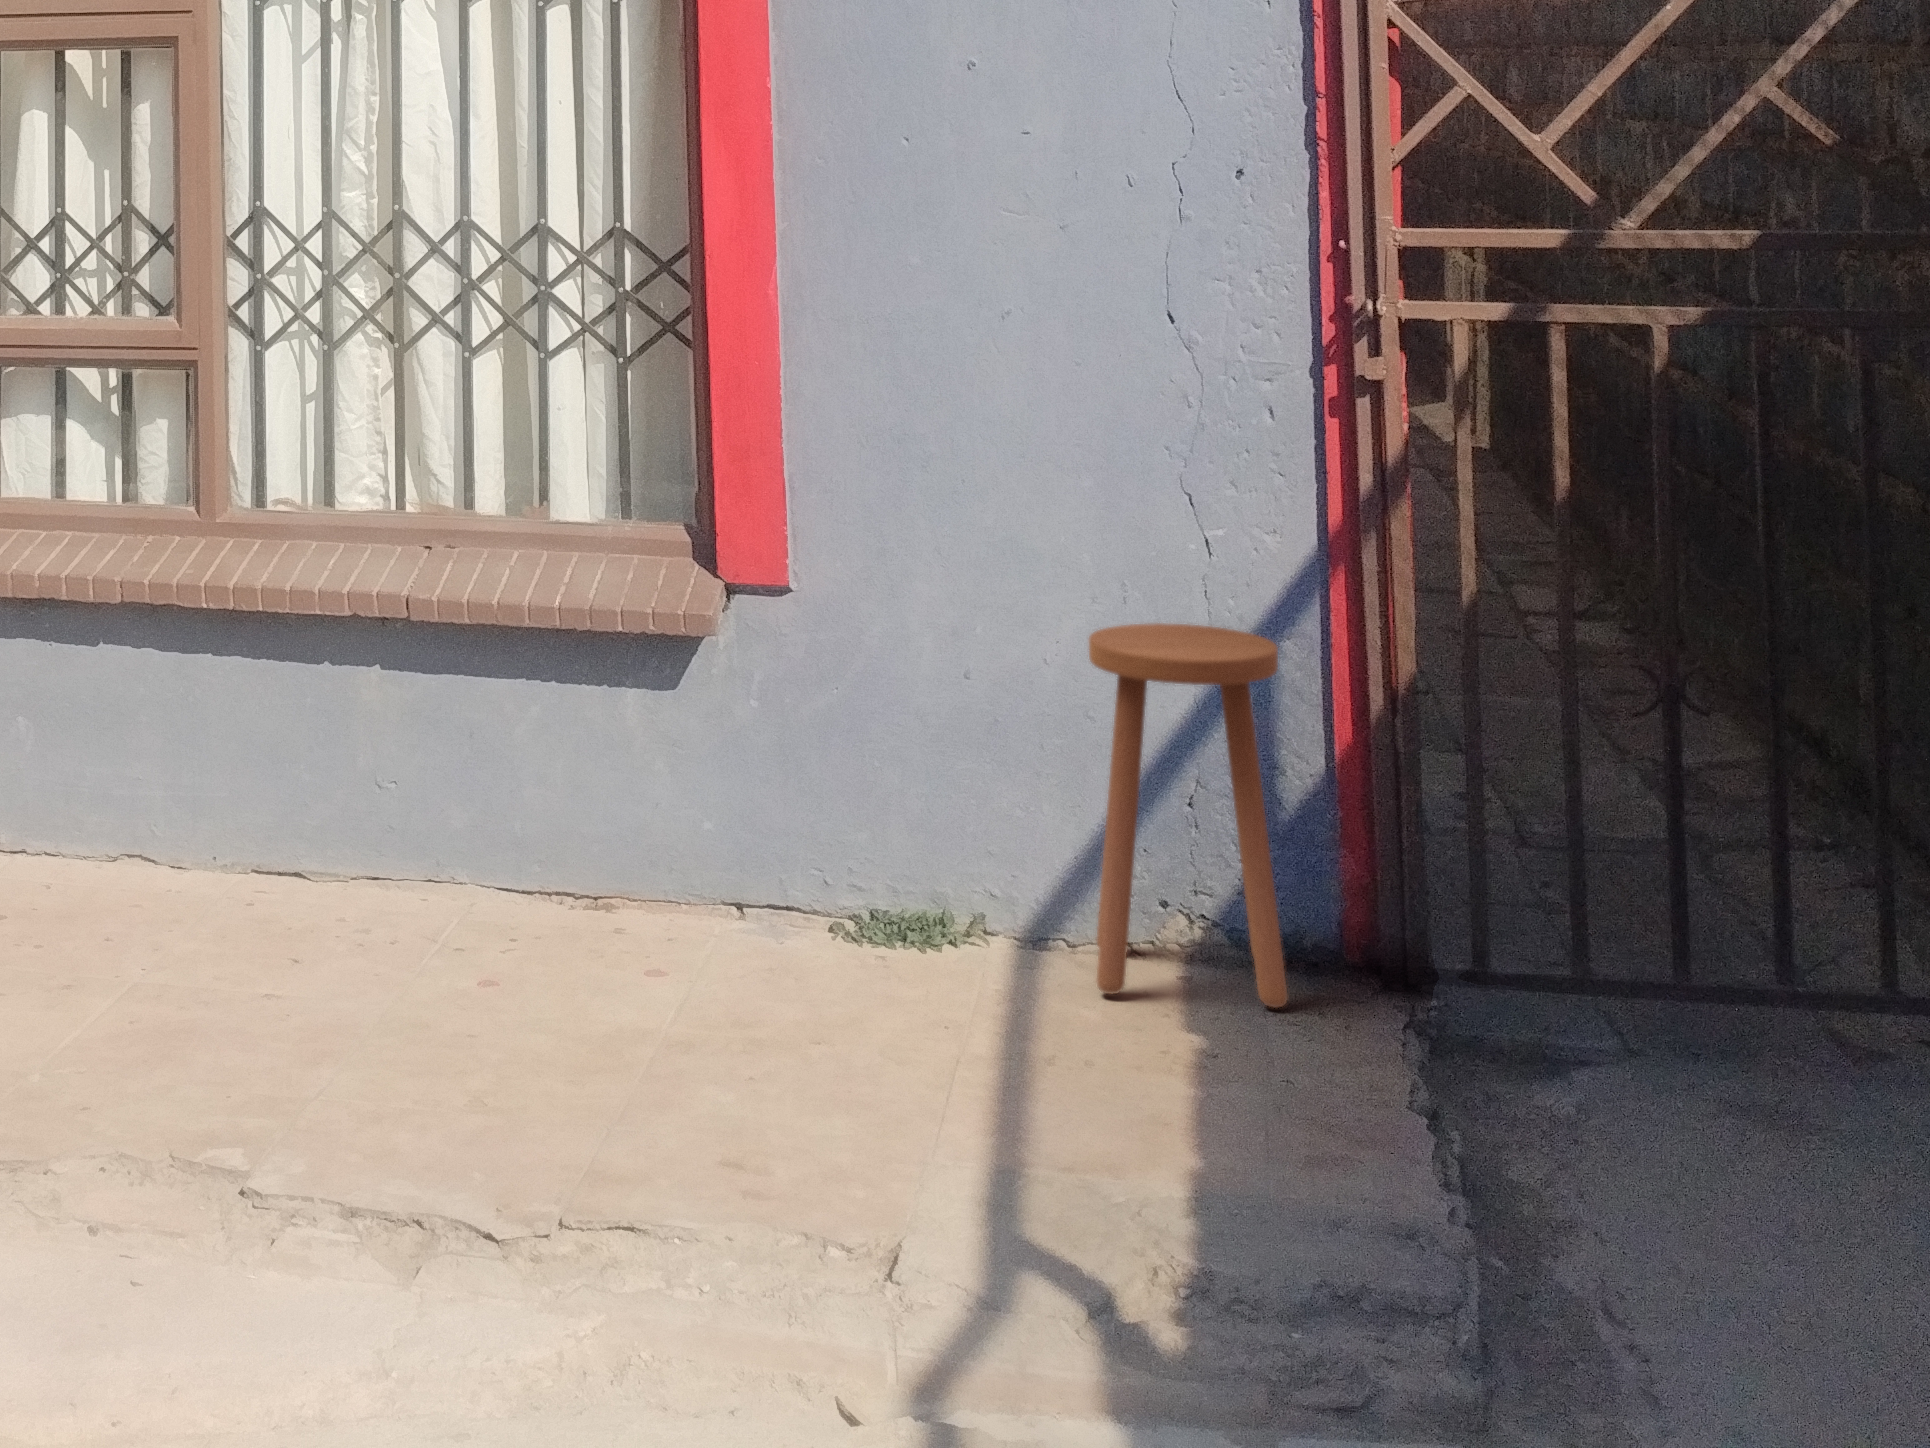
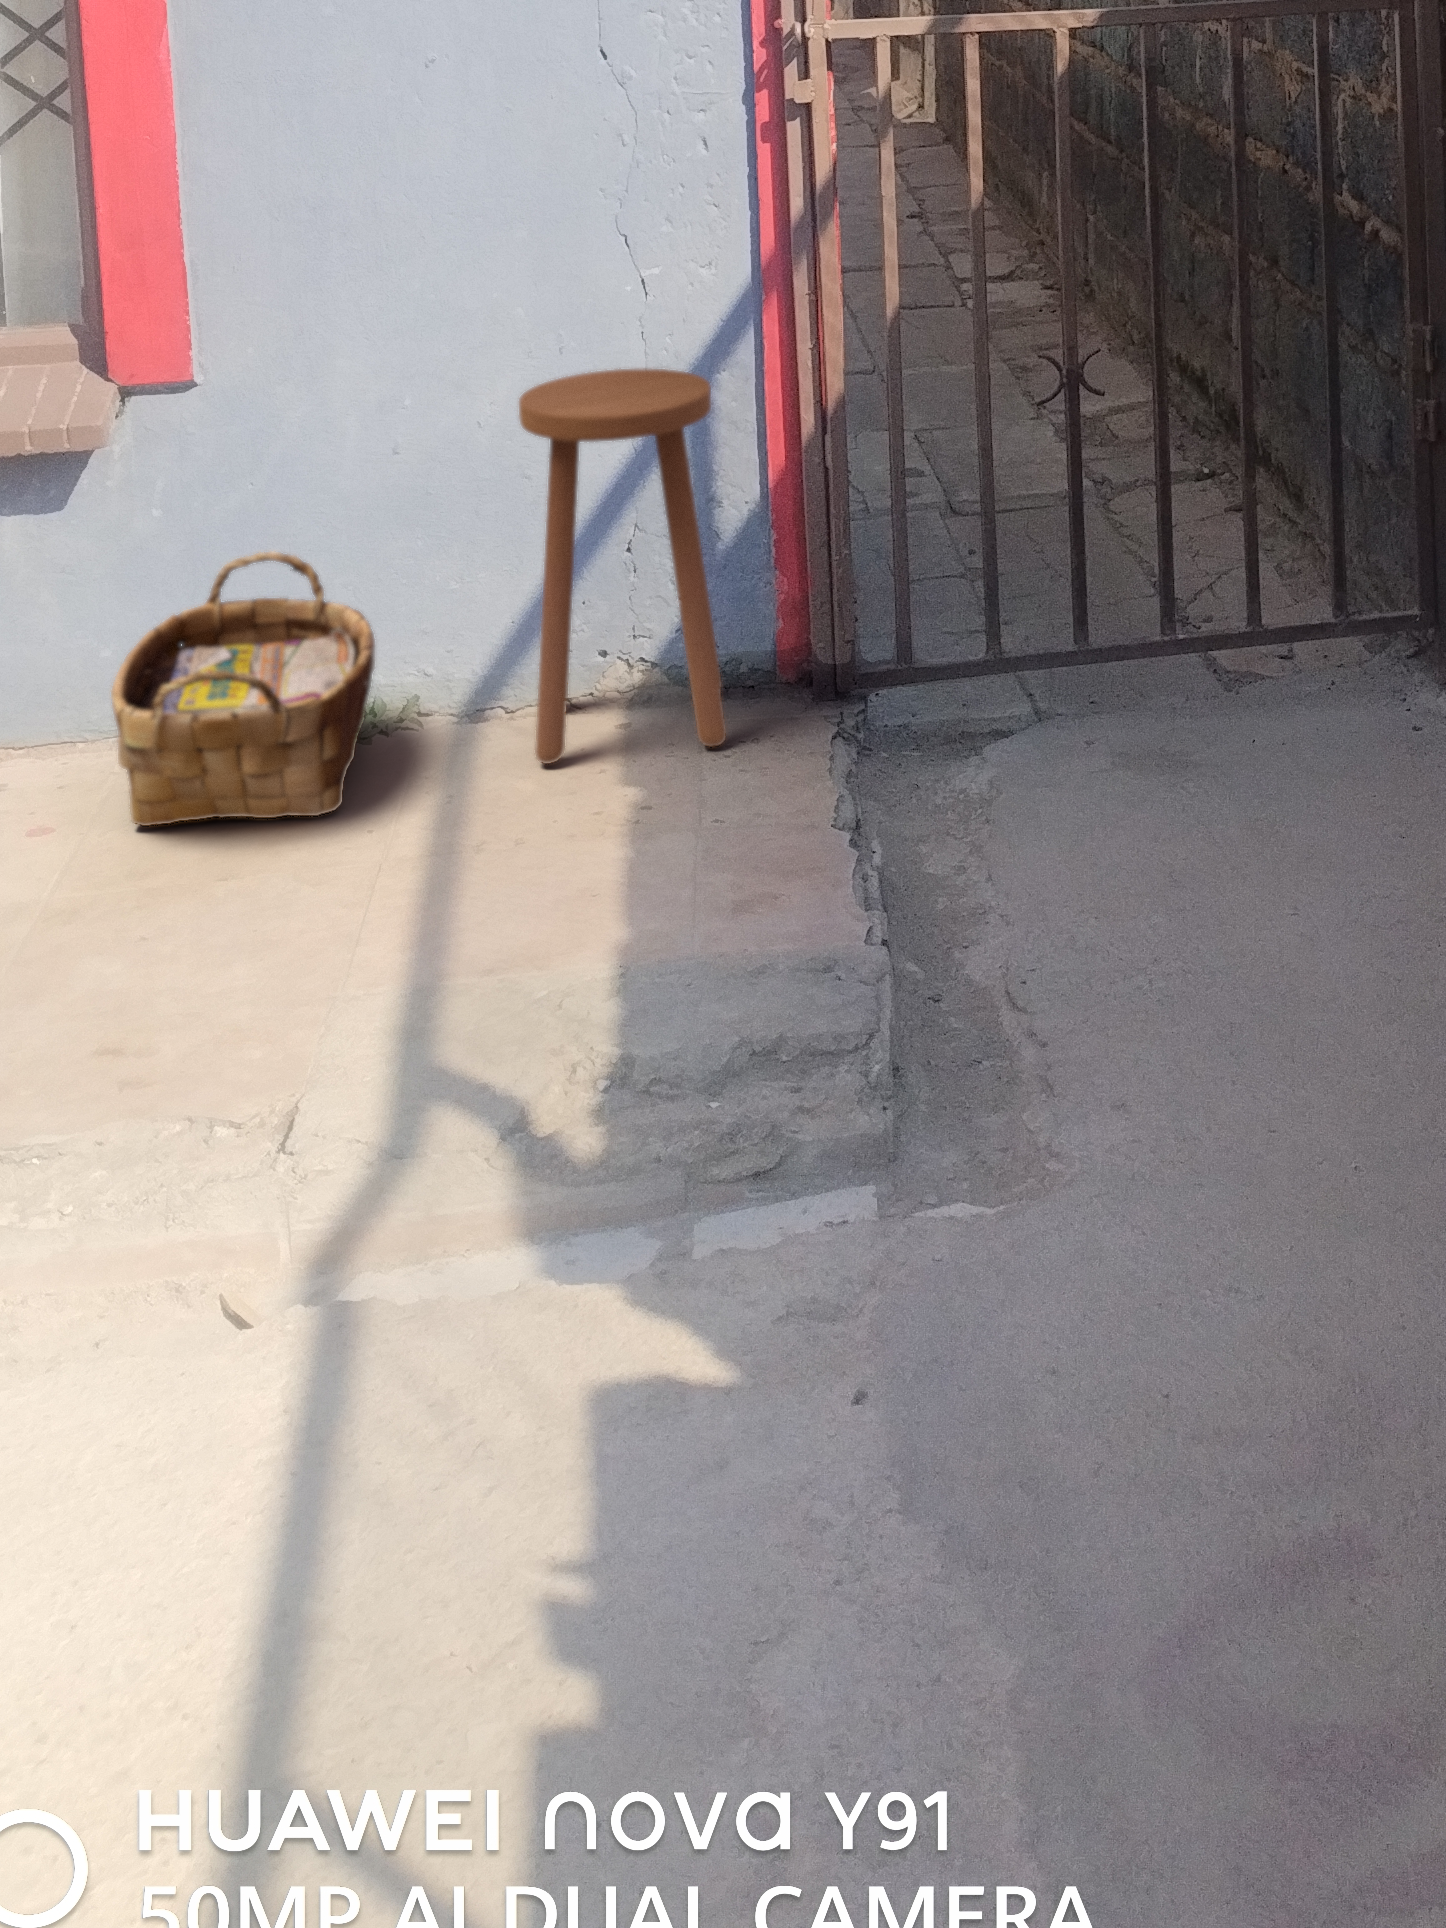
woven basket: none [718,754,948,1000] -> present [111,551,375,826]

